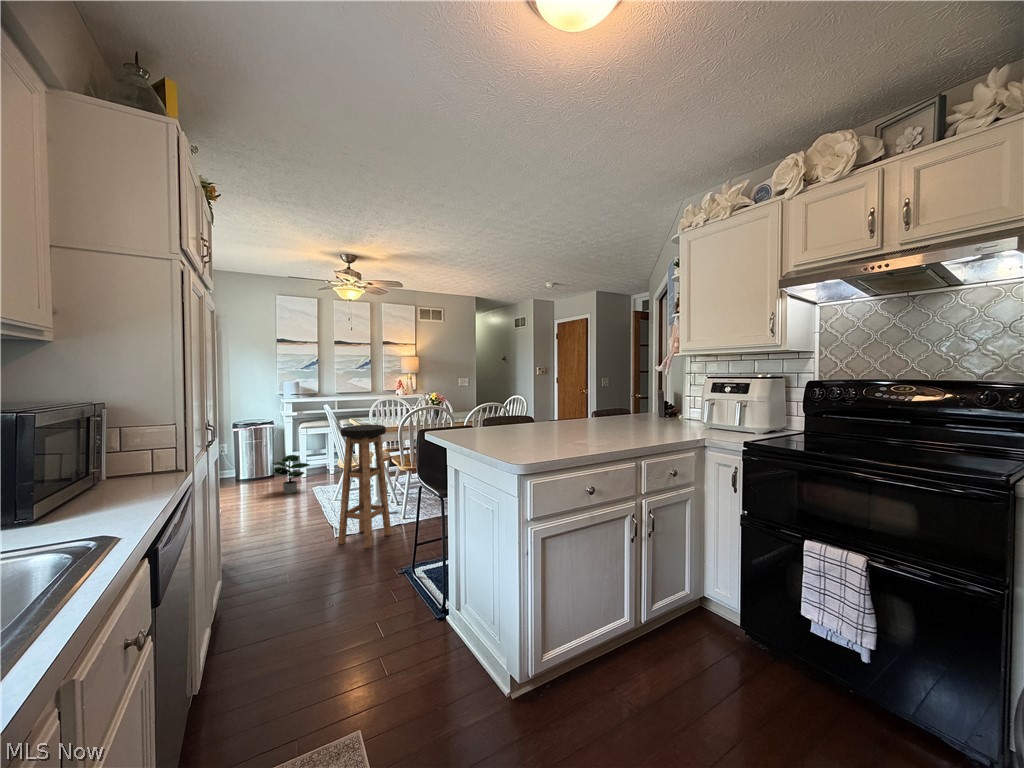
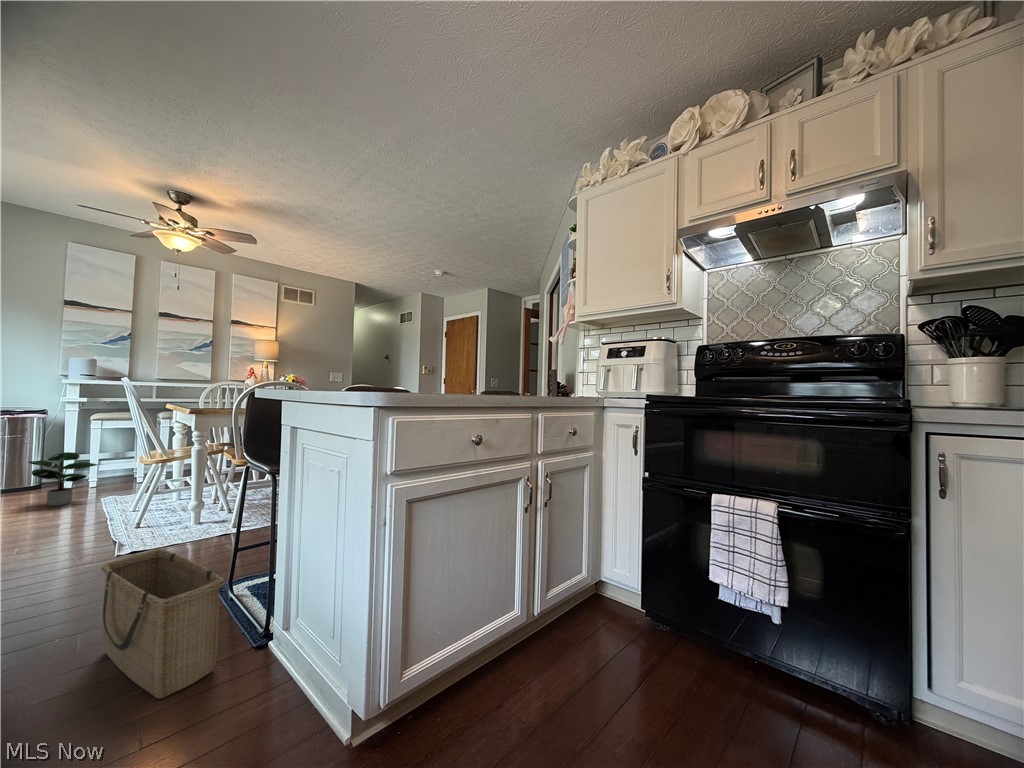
bar stool: present [338,425,391,549] -> none [115,397,209,566]
basket: none [348,543,421,643] -> present [101,549,224,698]

